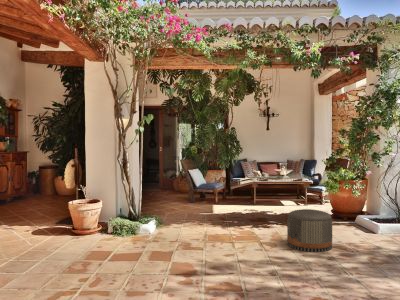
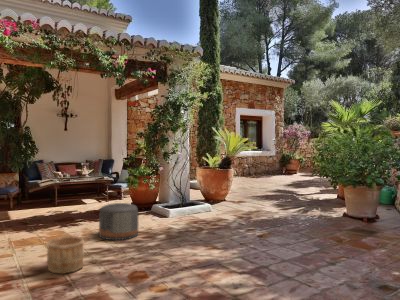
wooden bucket: none [225,240,263,279] -> present [47,236,84,274]

